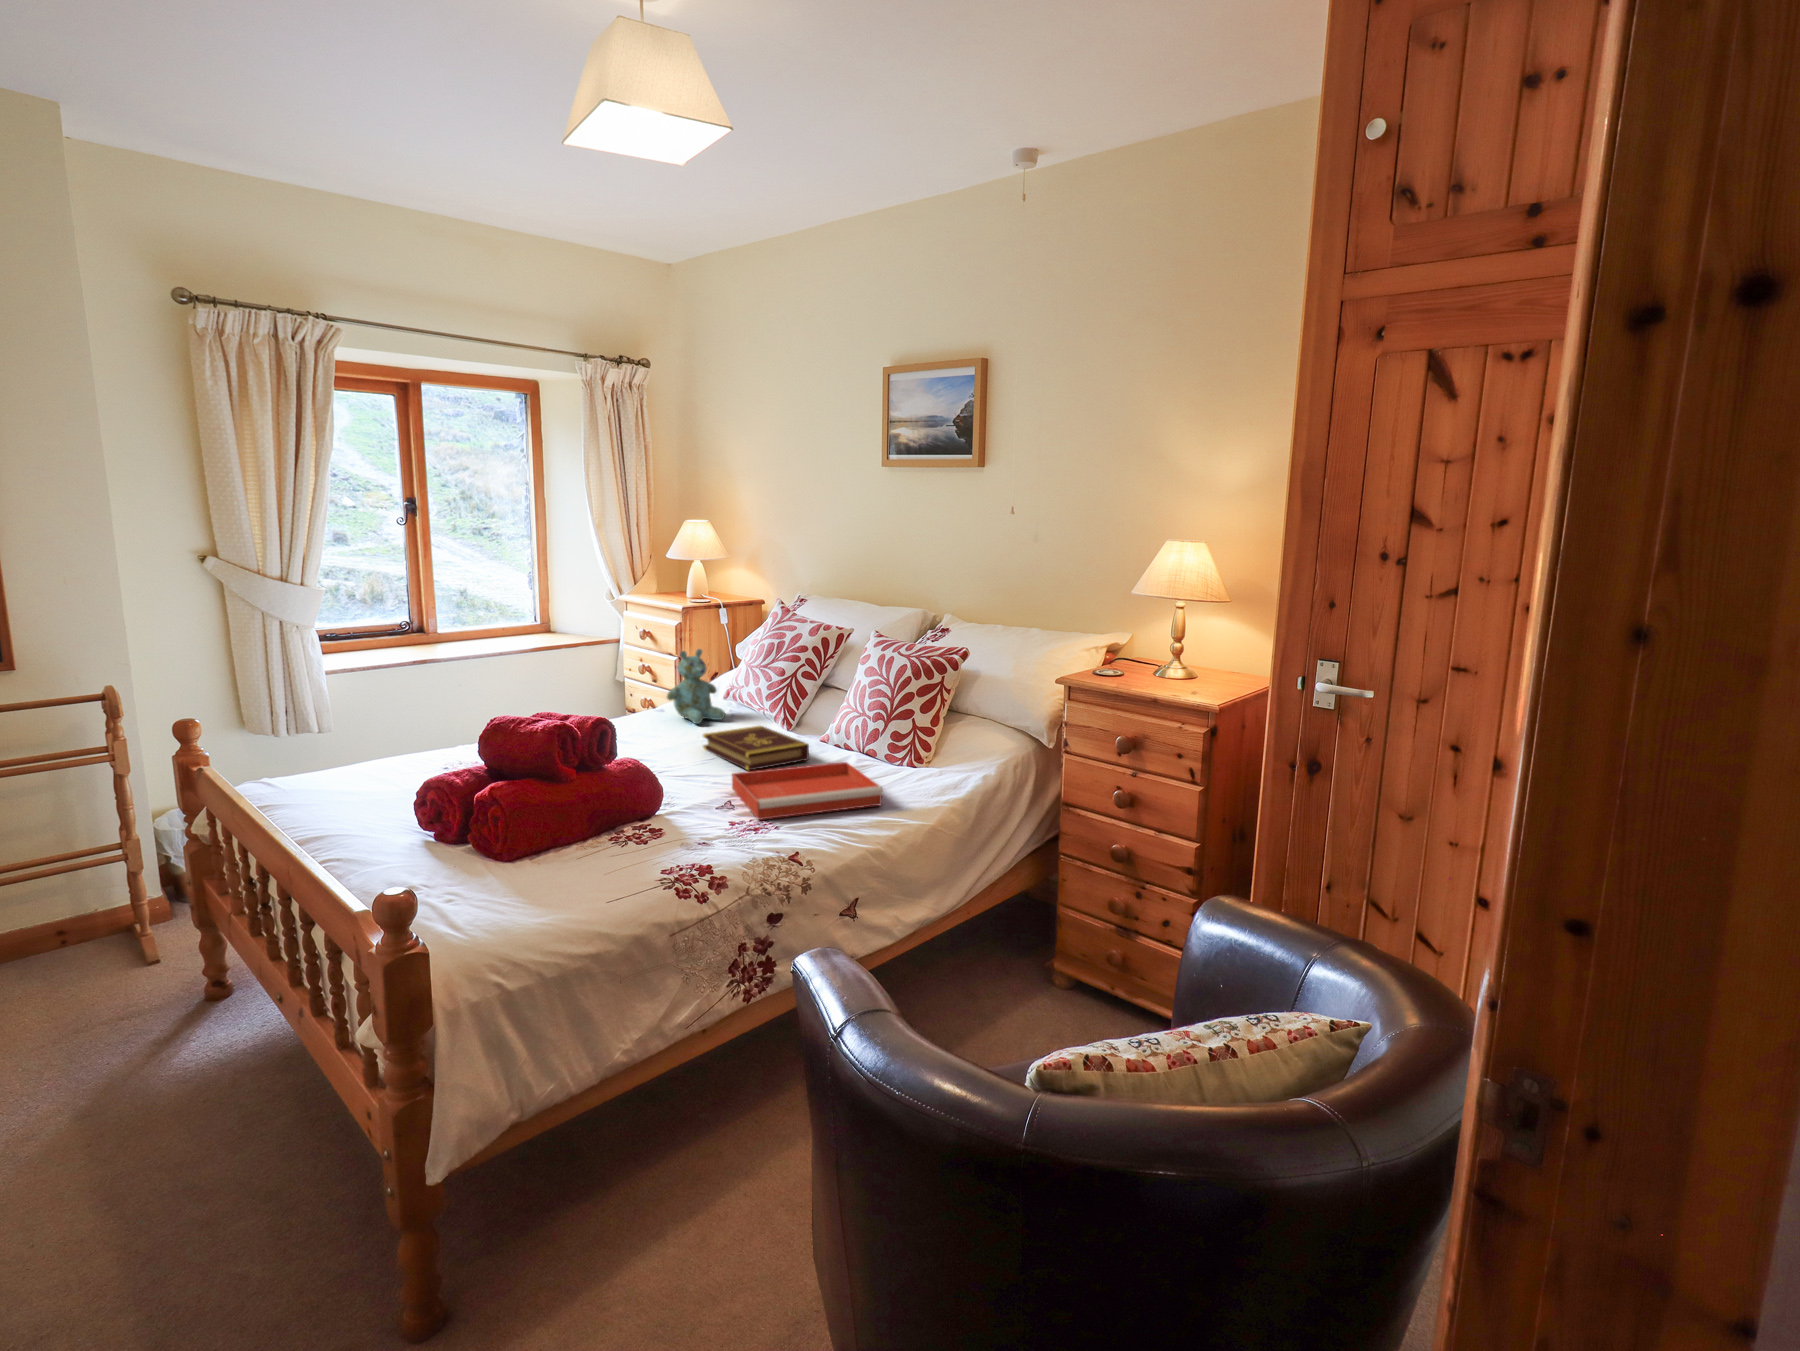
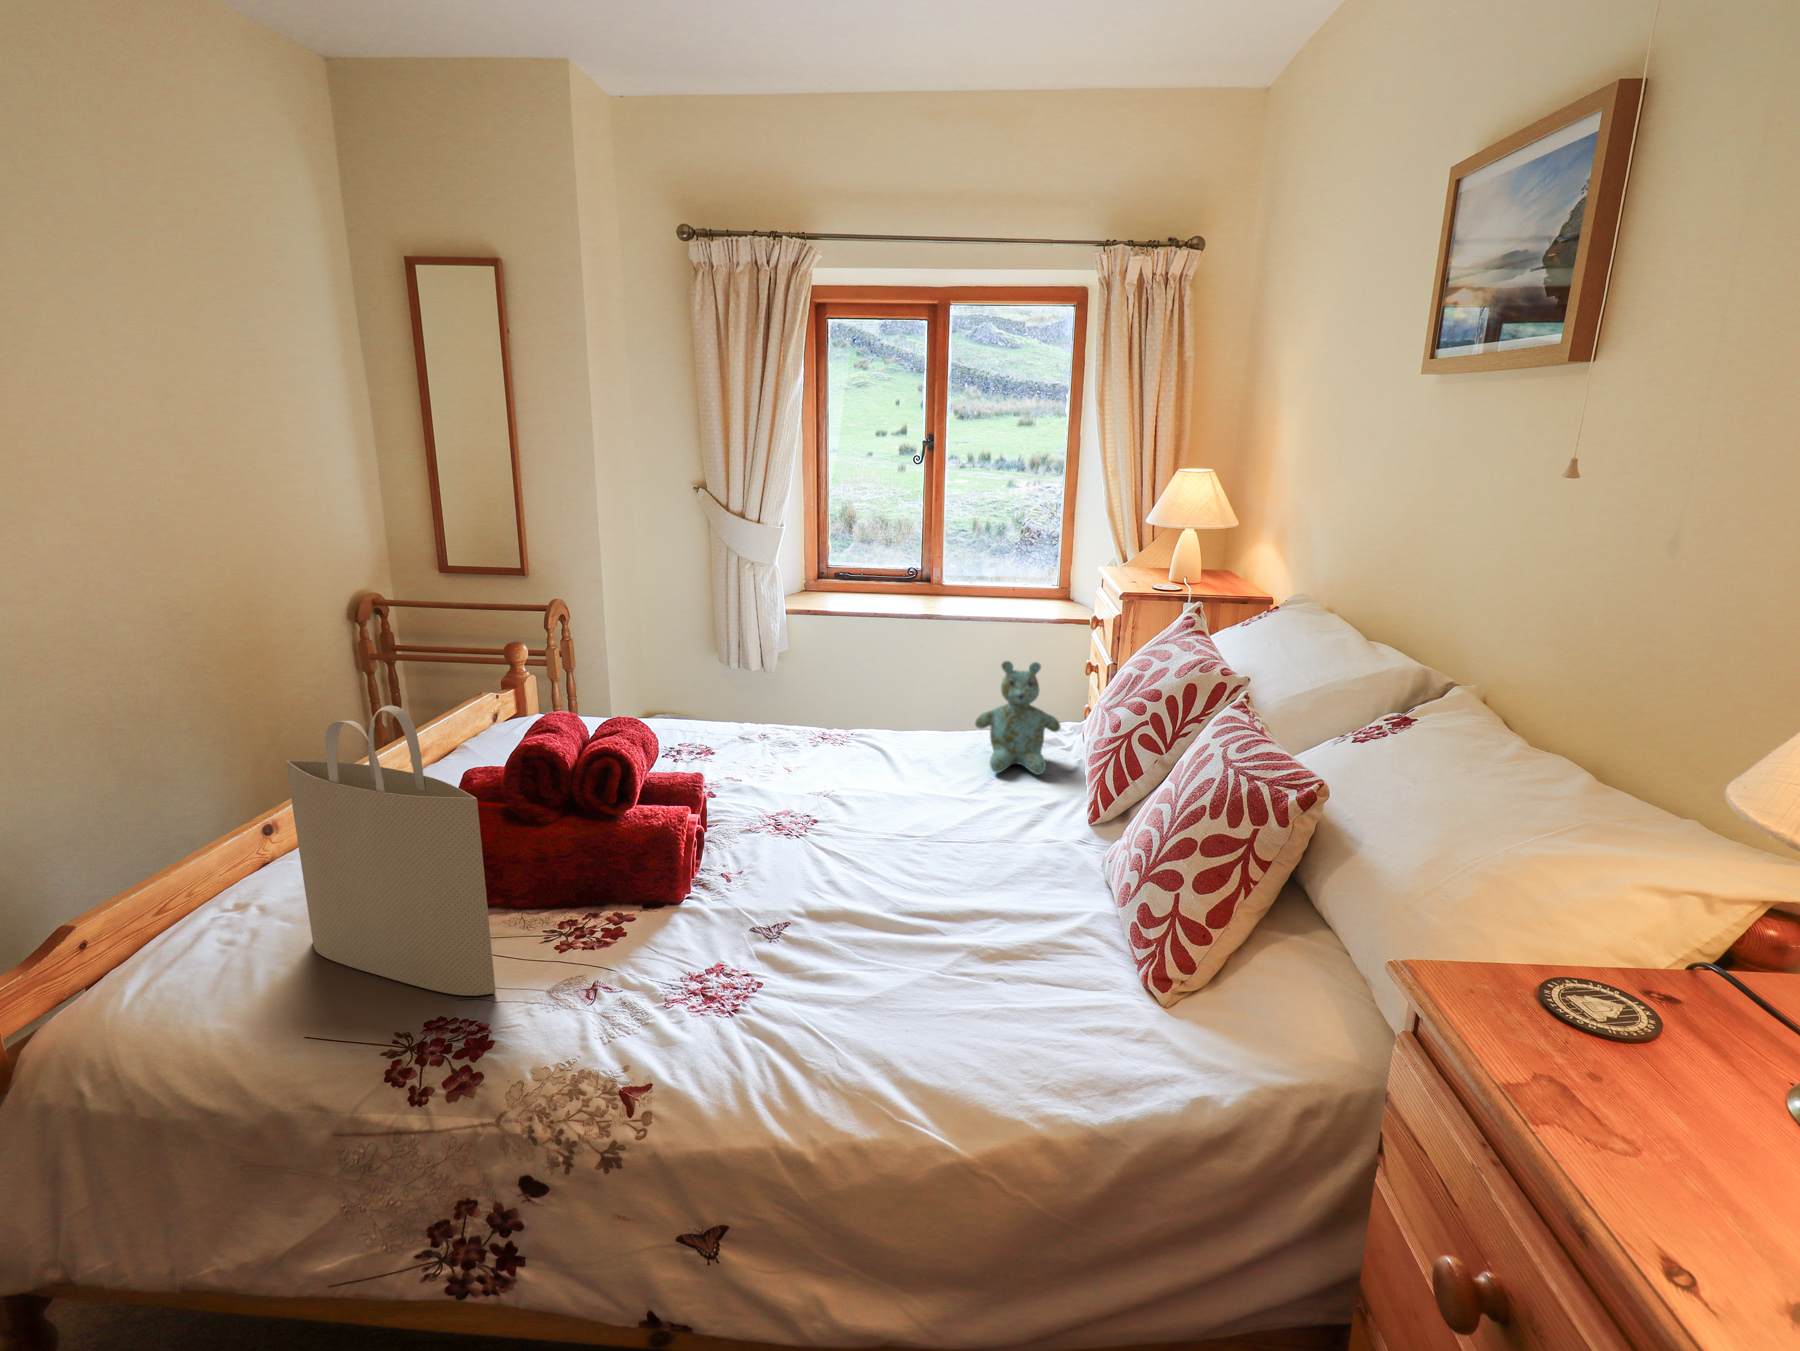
tote bag: none [486,687,667,887] -> present [286,706,496,996]
book: present [703,725,809,771] -> none [892,794,1027,896]
tray: present [732,762,883,820] -> none [709,881,1000,1059]

